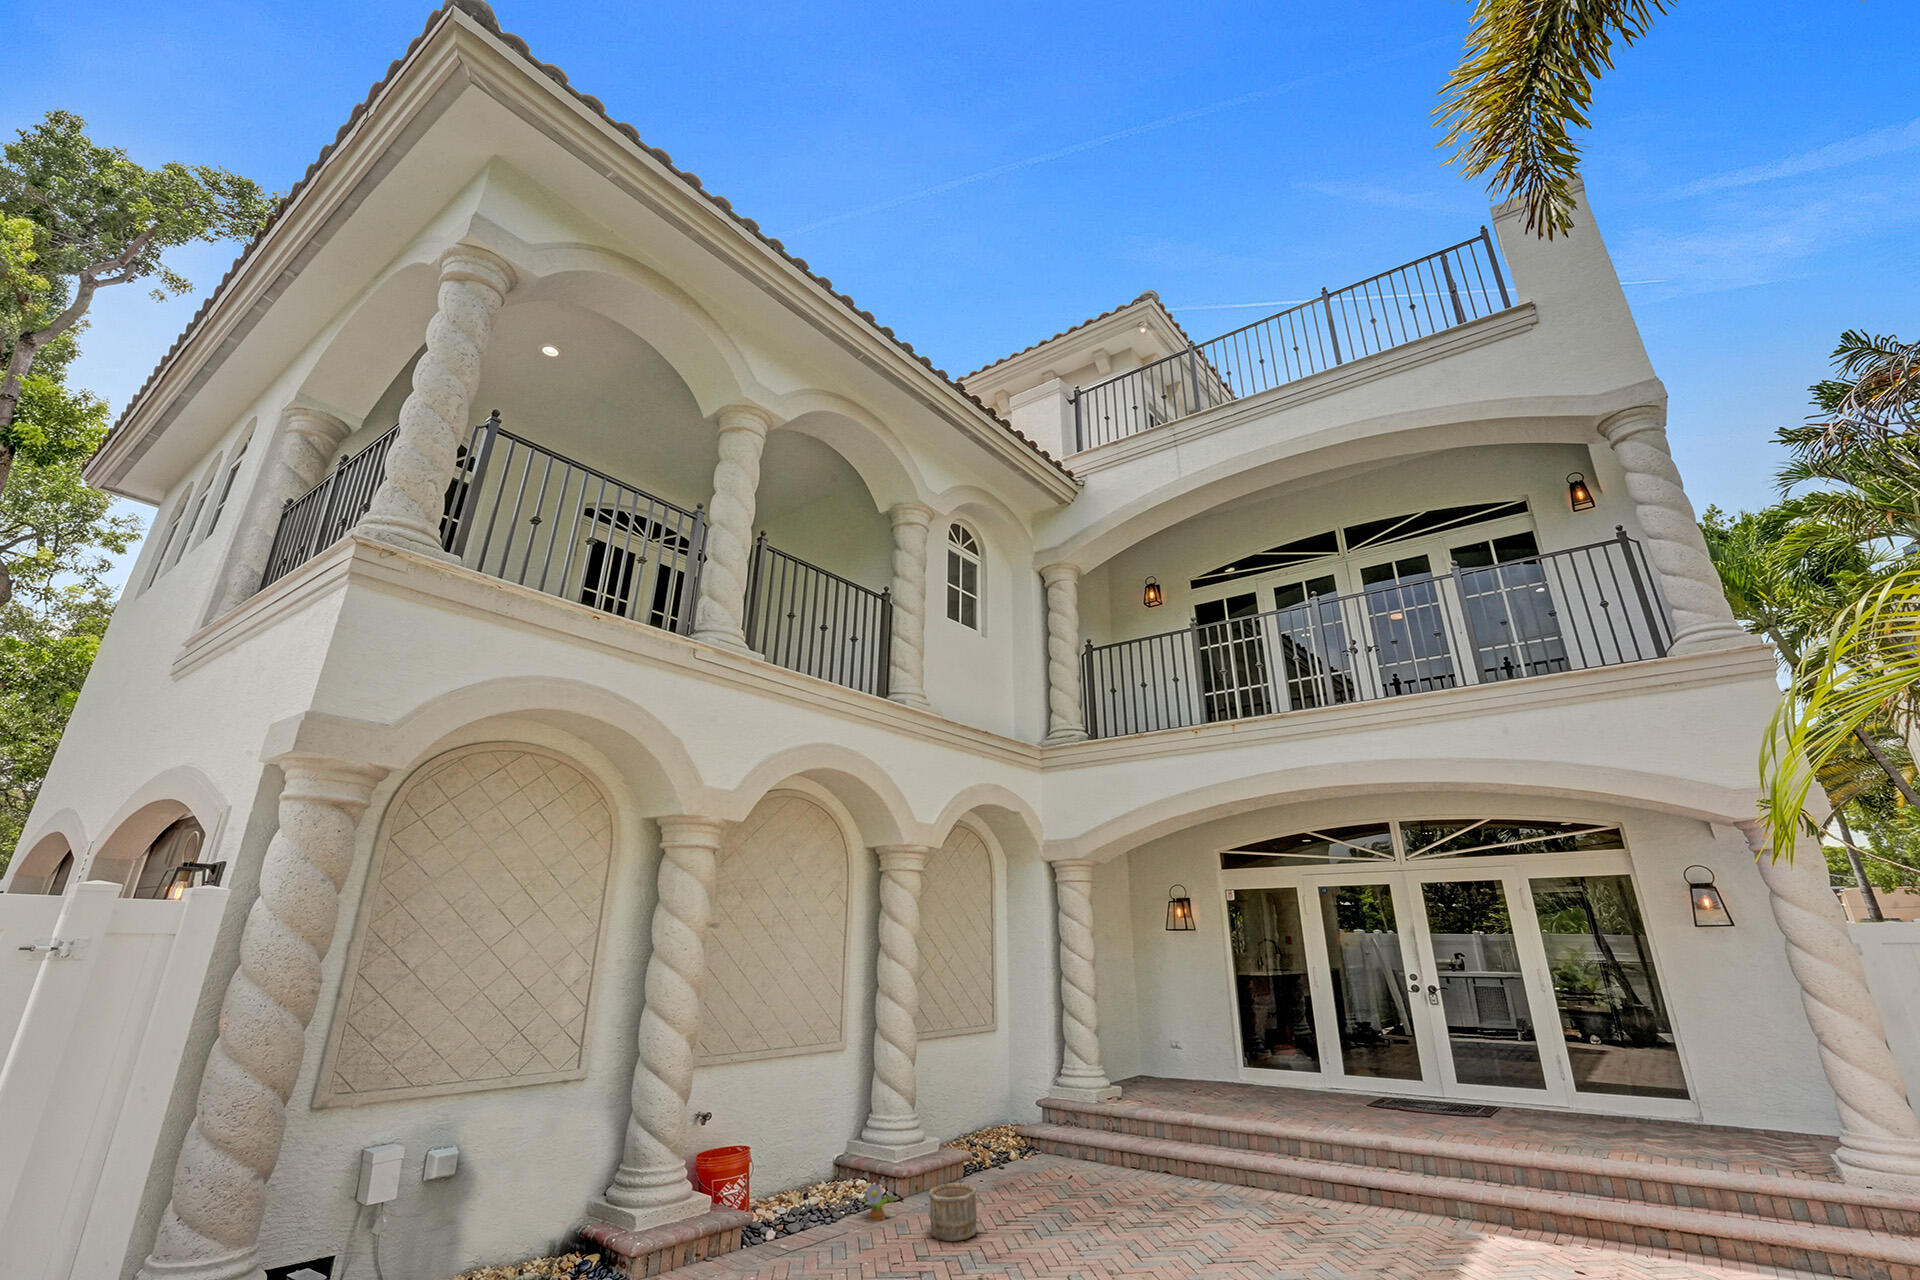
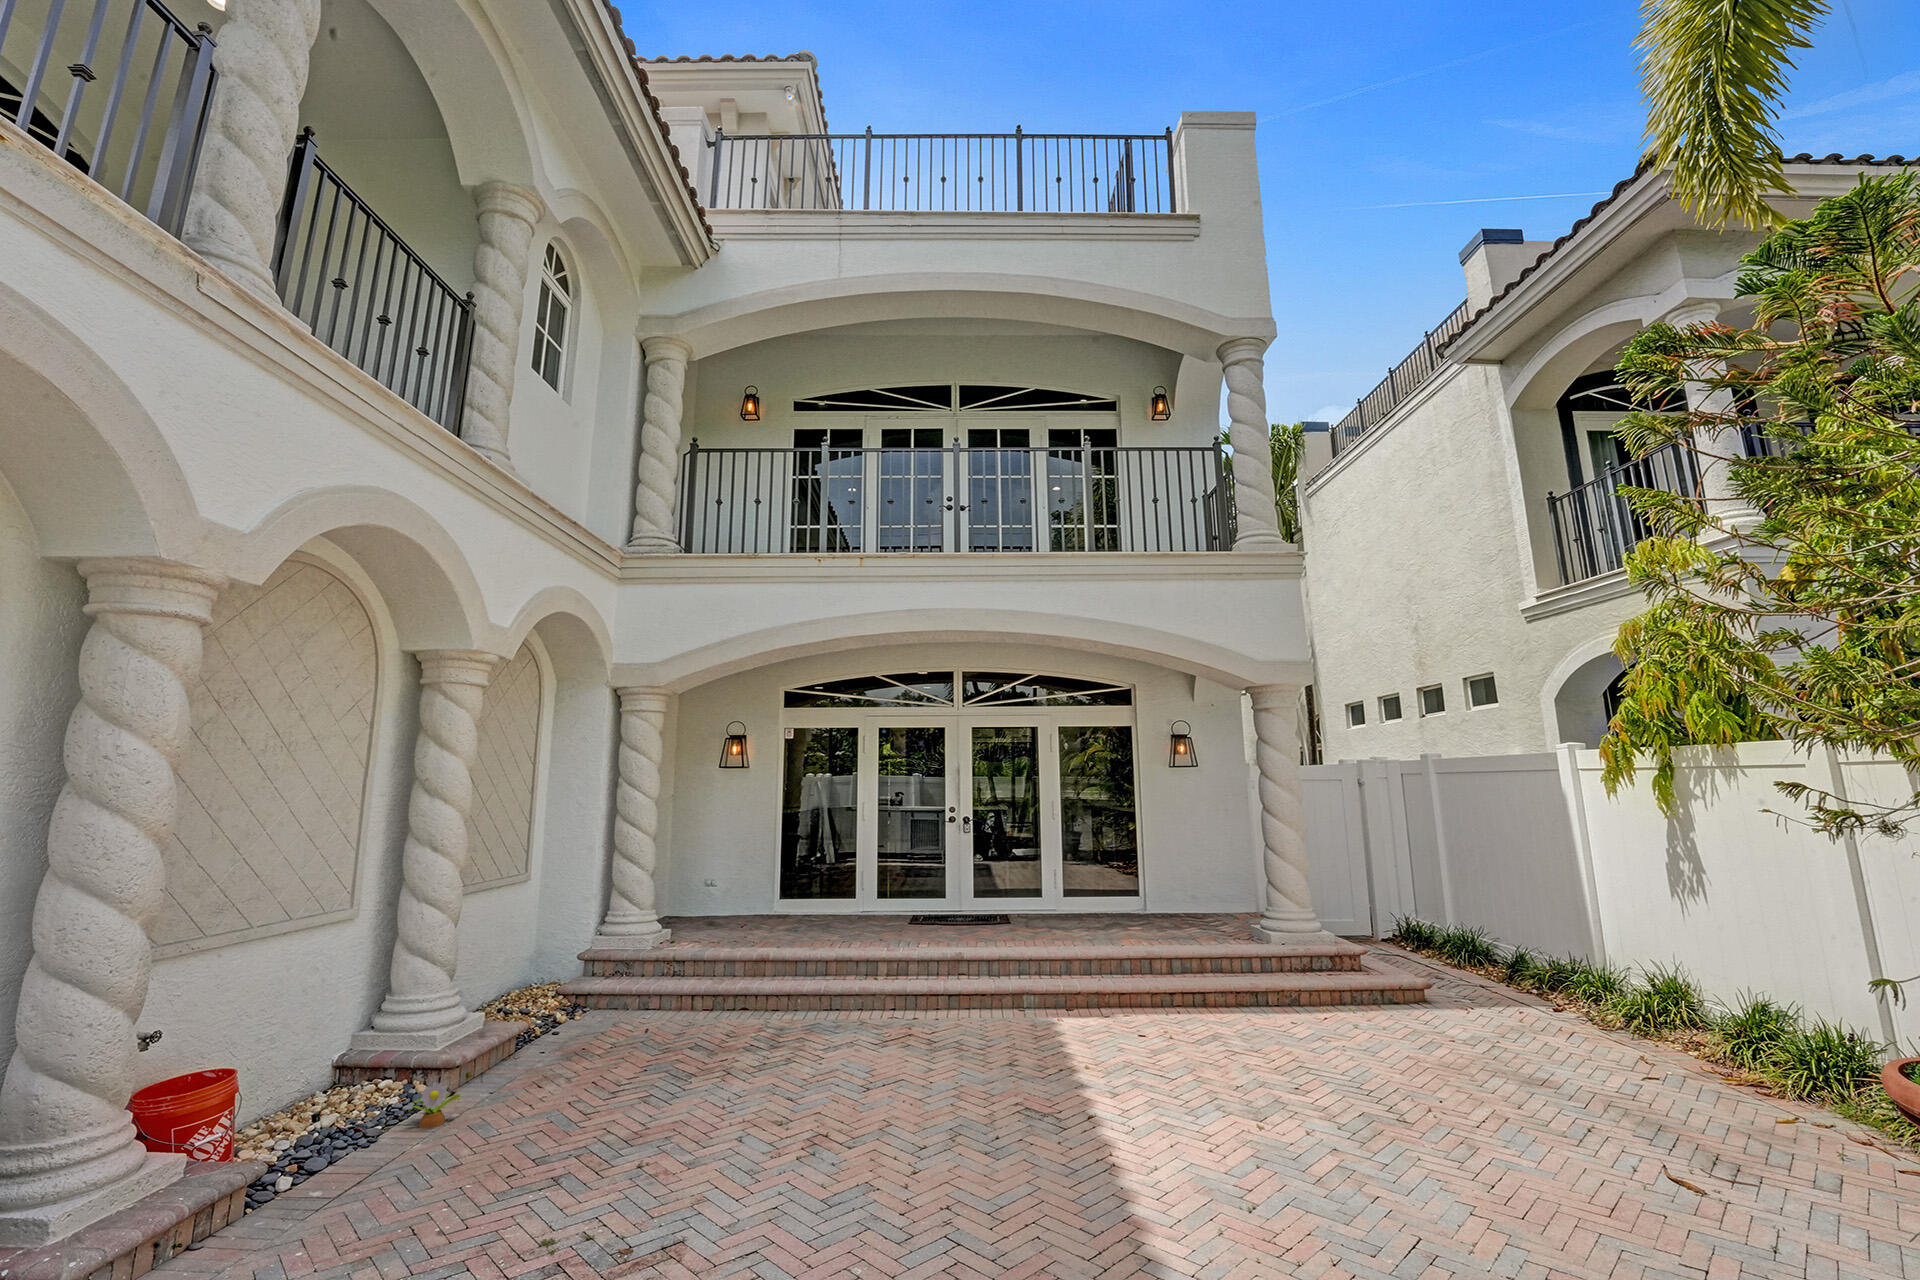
wooden bucket: present [928,1183,977,1241] -> none [525,1059,591,1129]

